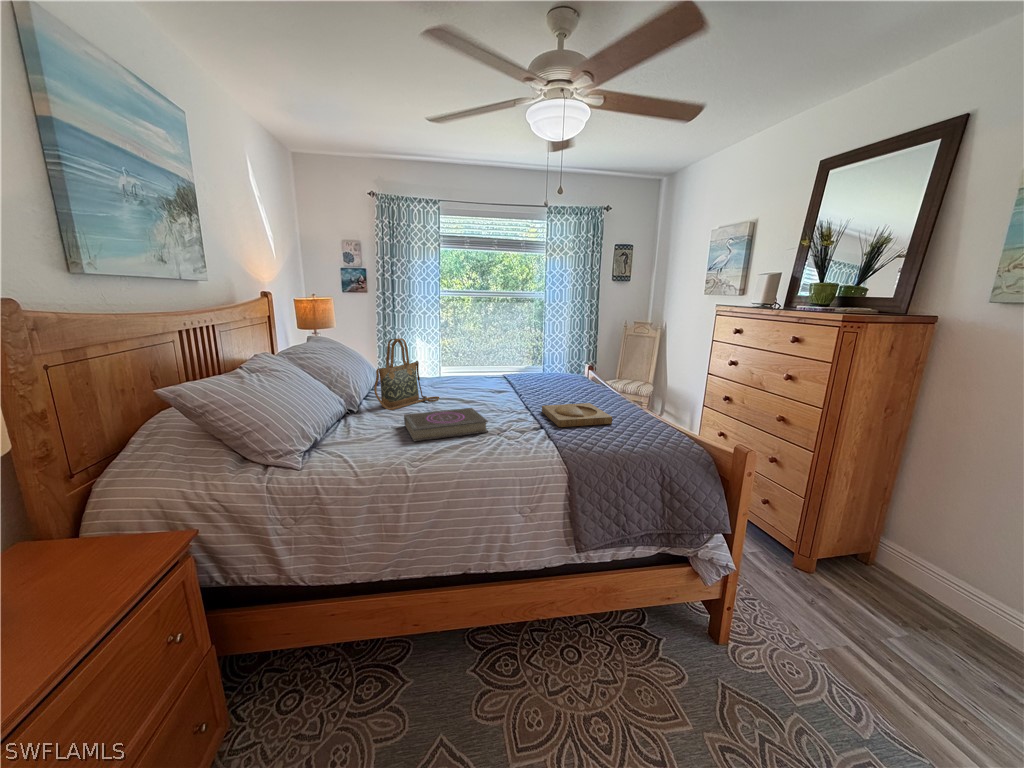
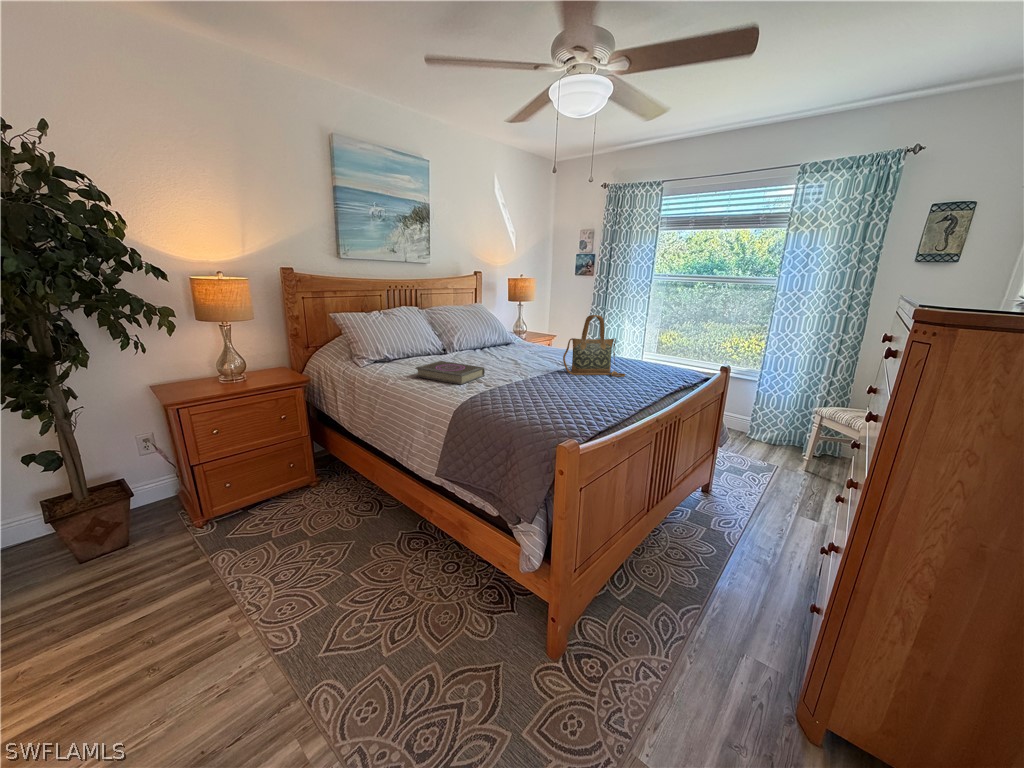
handbag: present [374,338,439,410] -> present [563,315,625,377]
tray: present [542,403,612,427] -> none [508,380,581,408]

